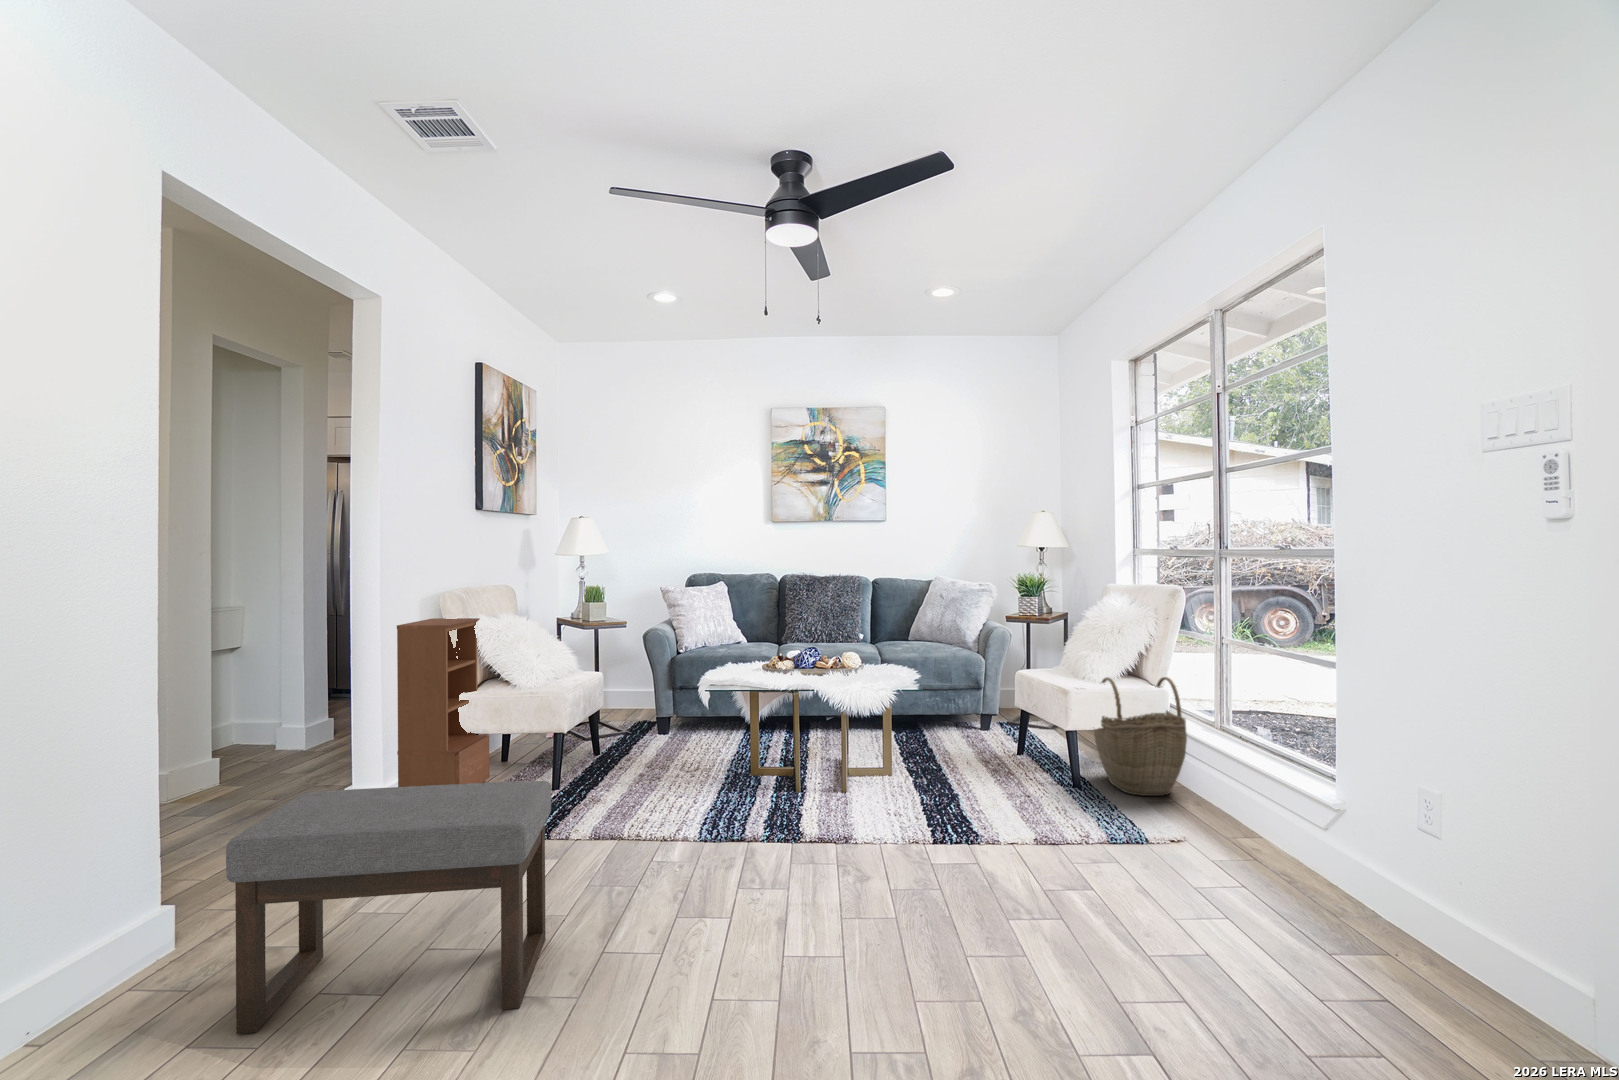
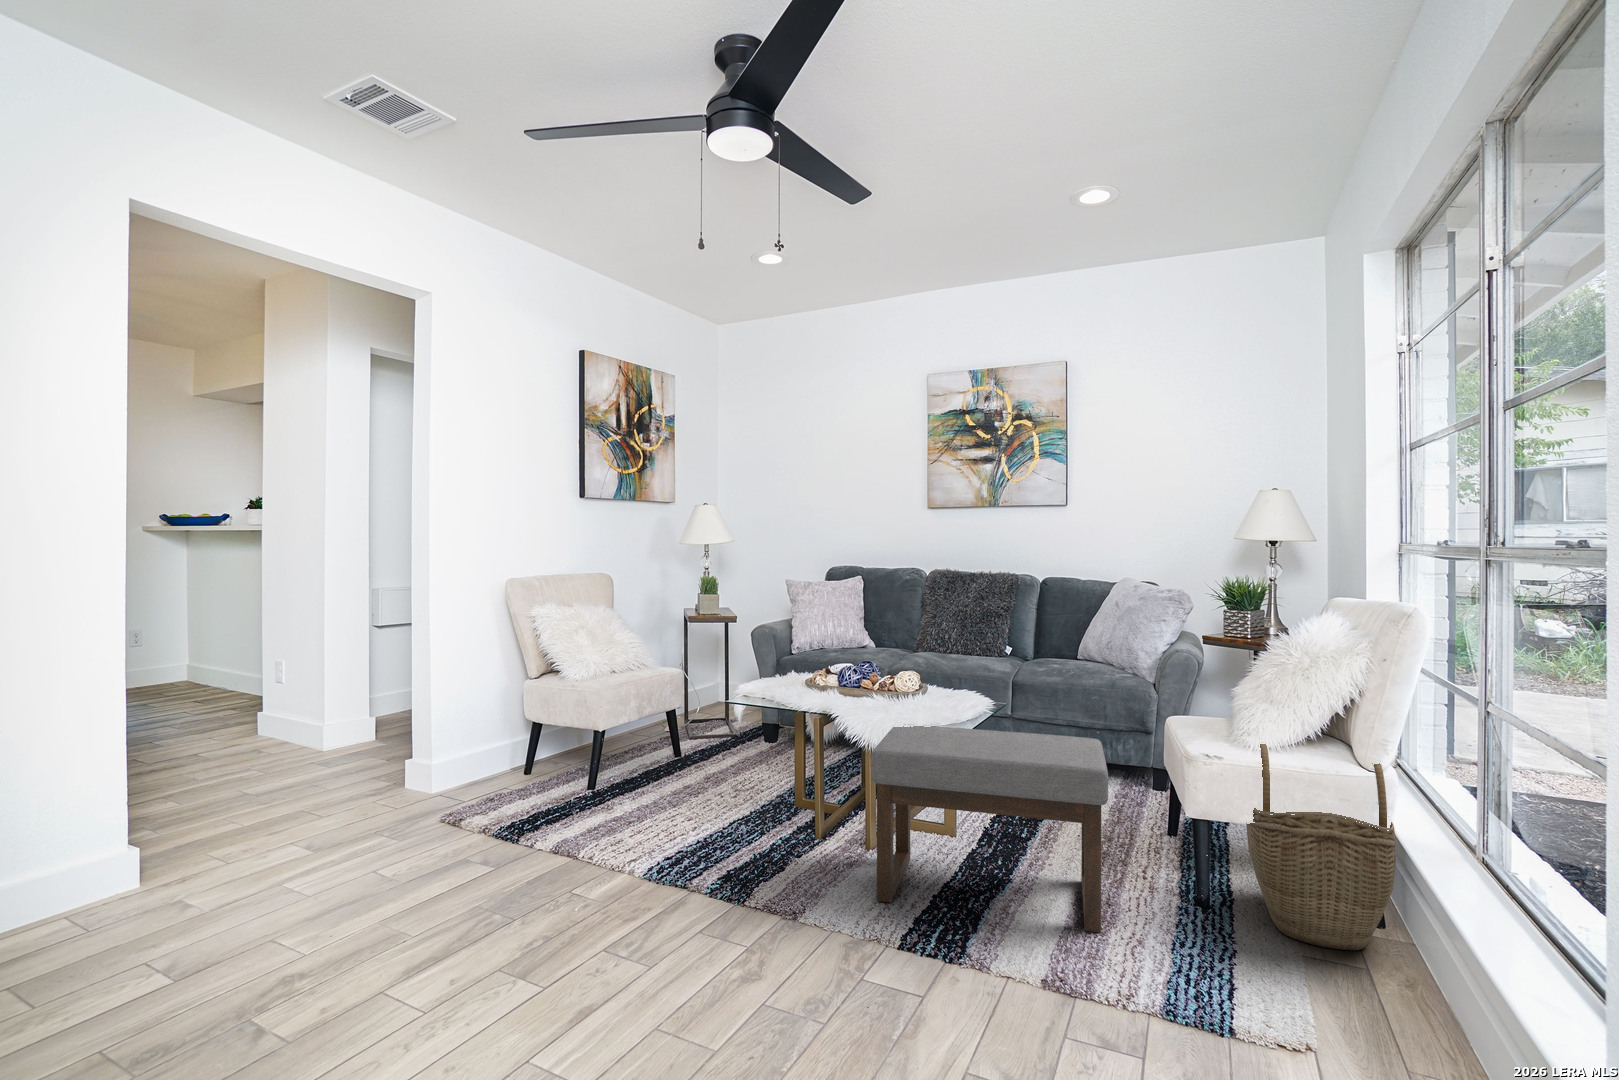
bookcase: present [397,618,490,787] -> none [447,604,542,798]
ottoman: present [226,781,551,1034] -> present [871,724,1108,933]

